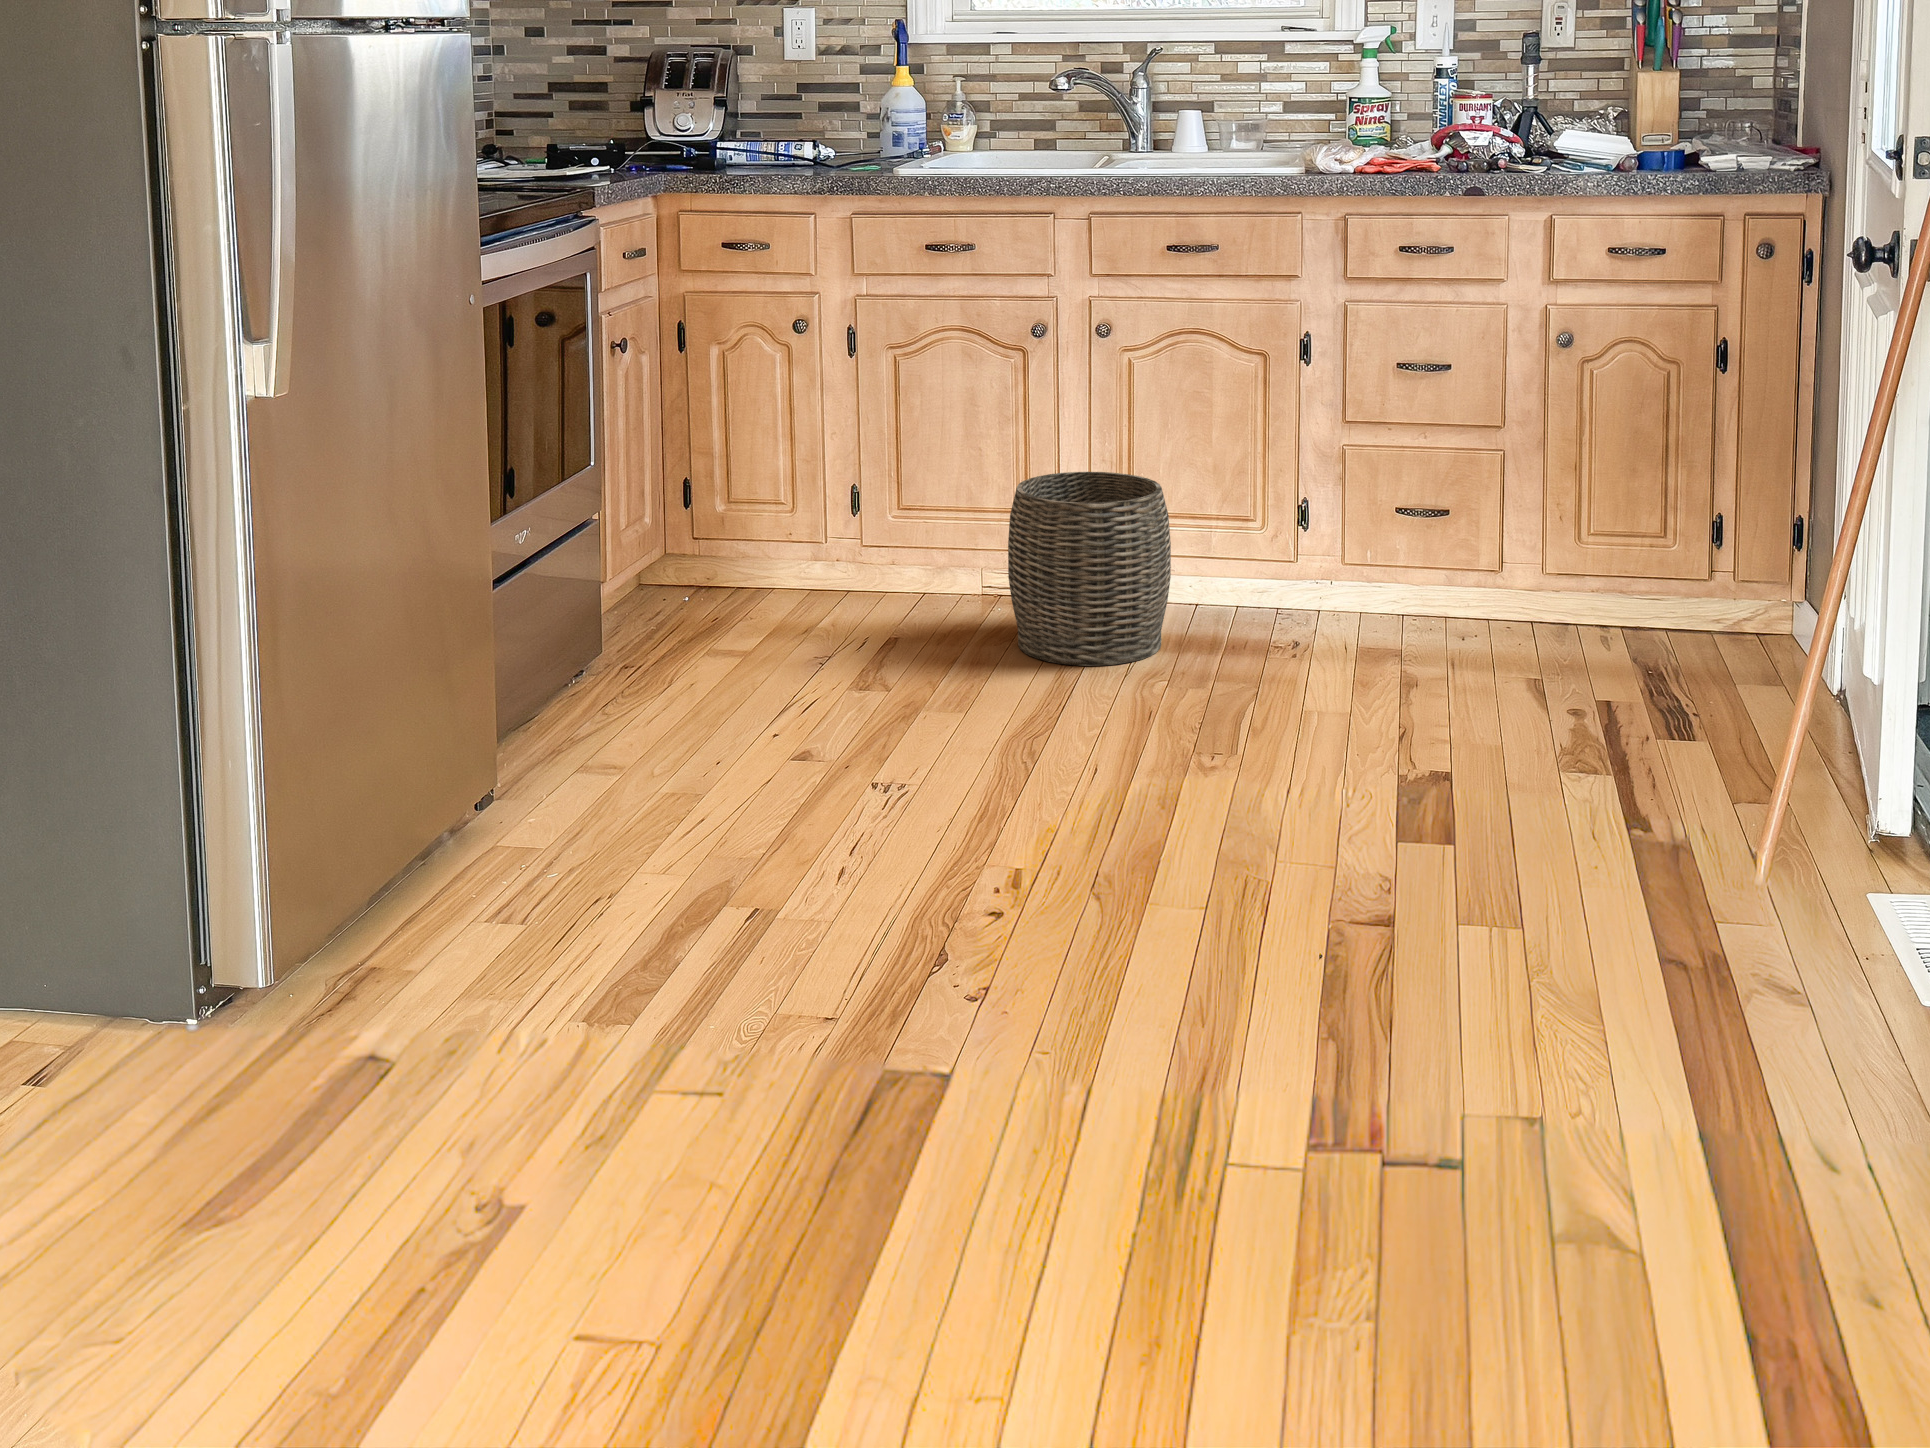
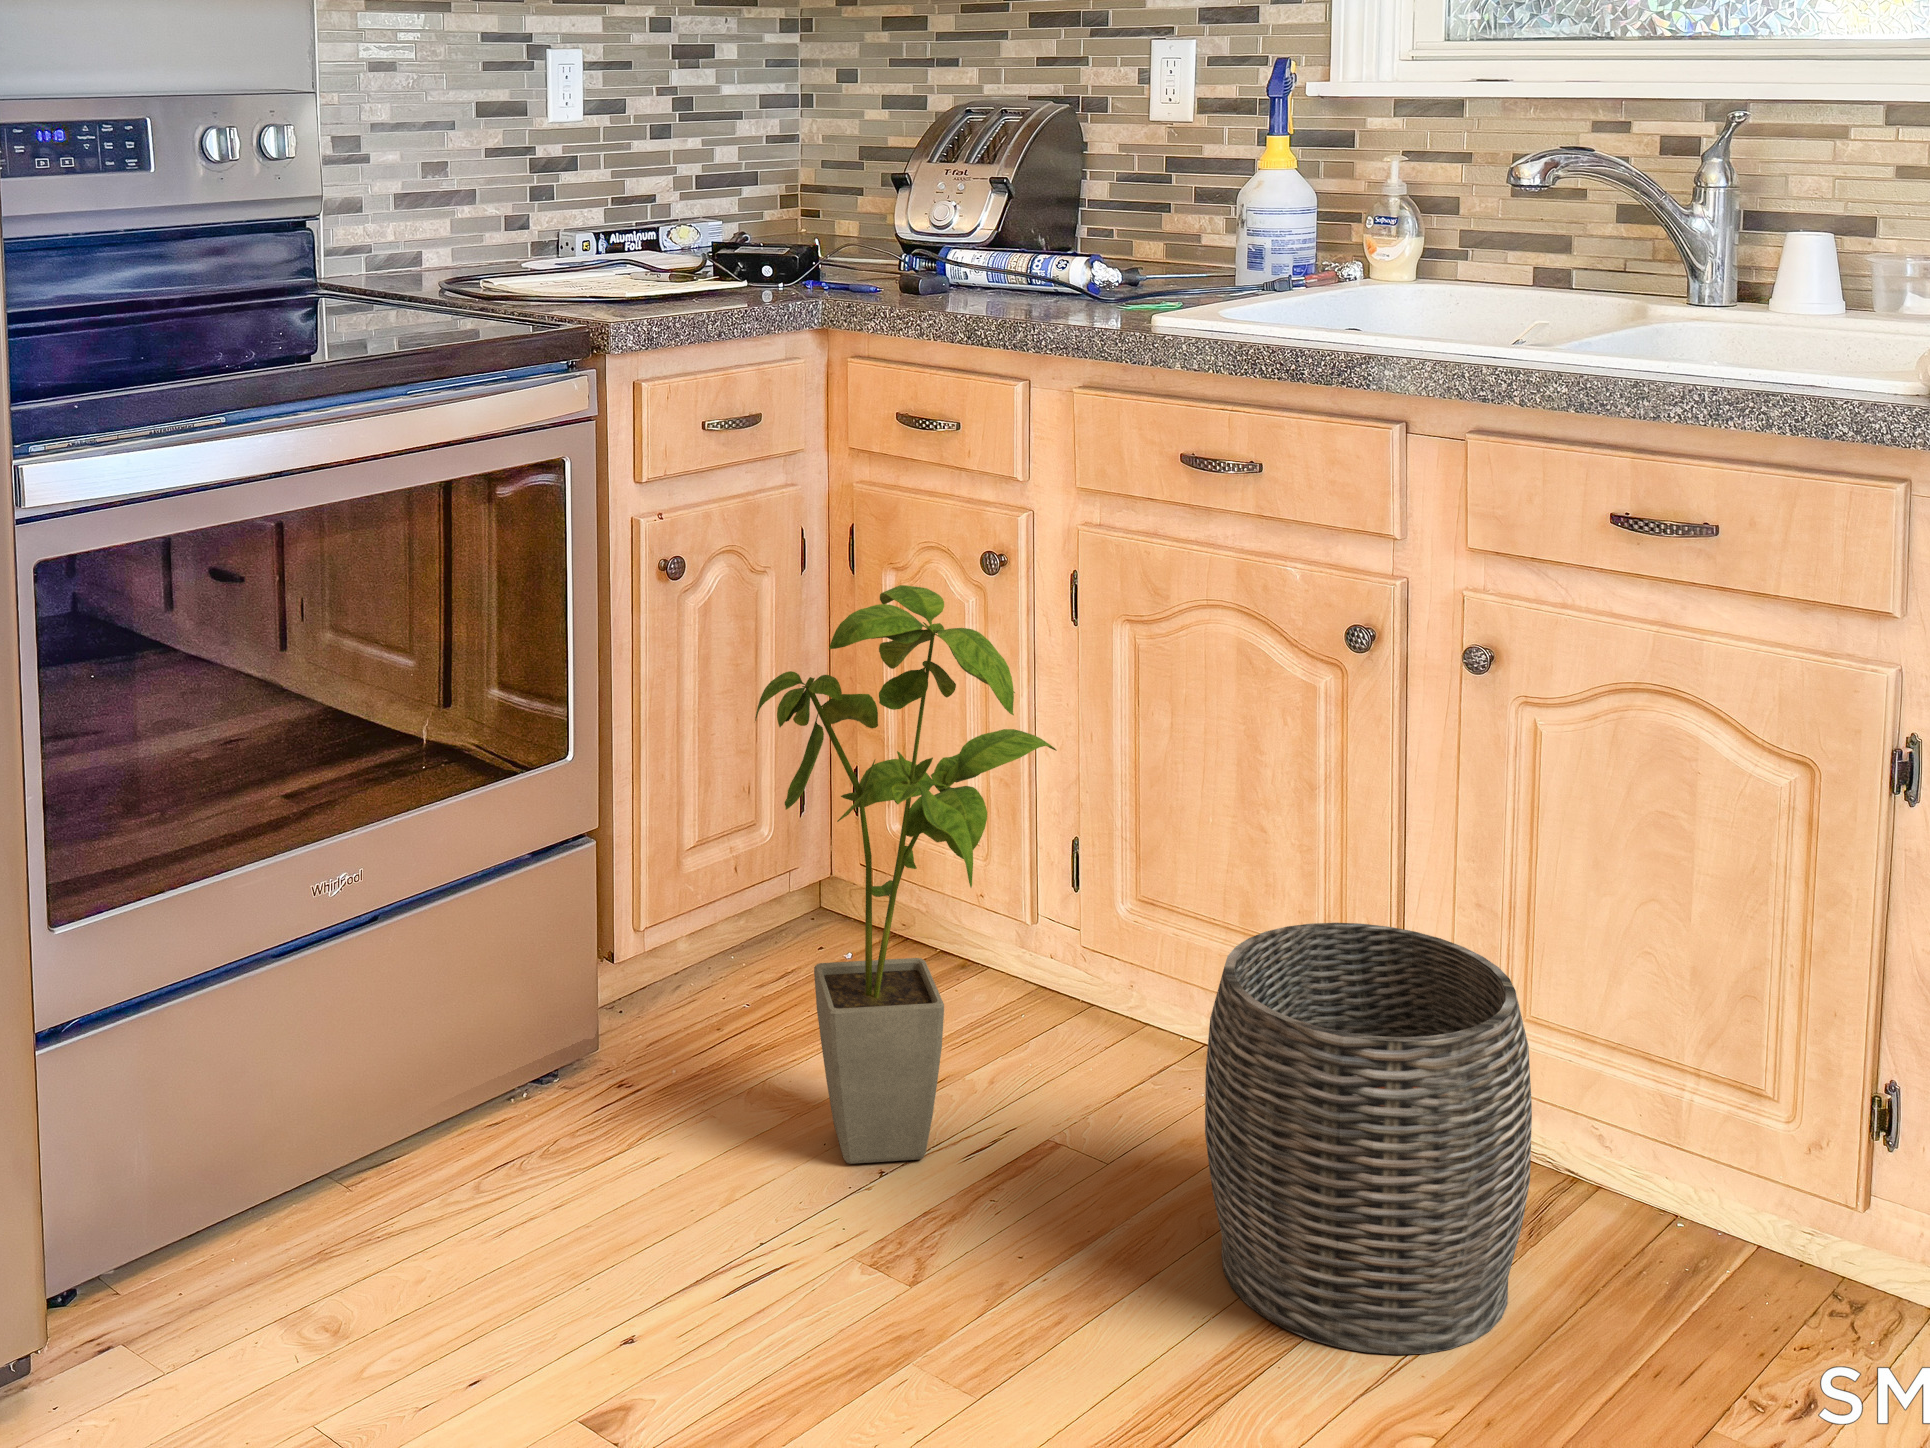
house plant: none [726,316,906,660] -> present [755,585,1057,1164]

